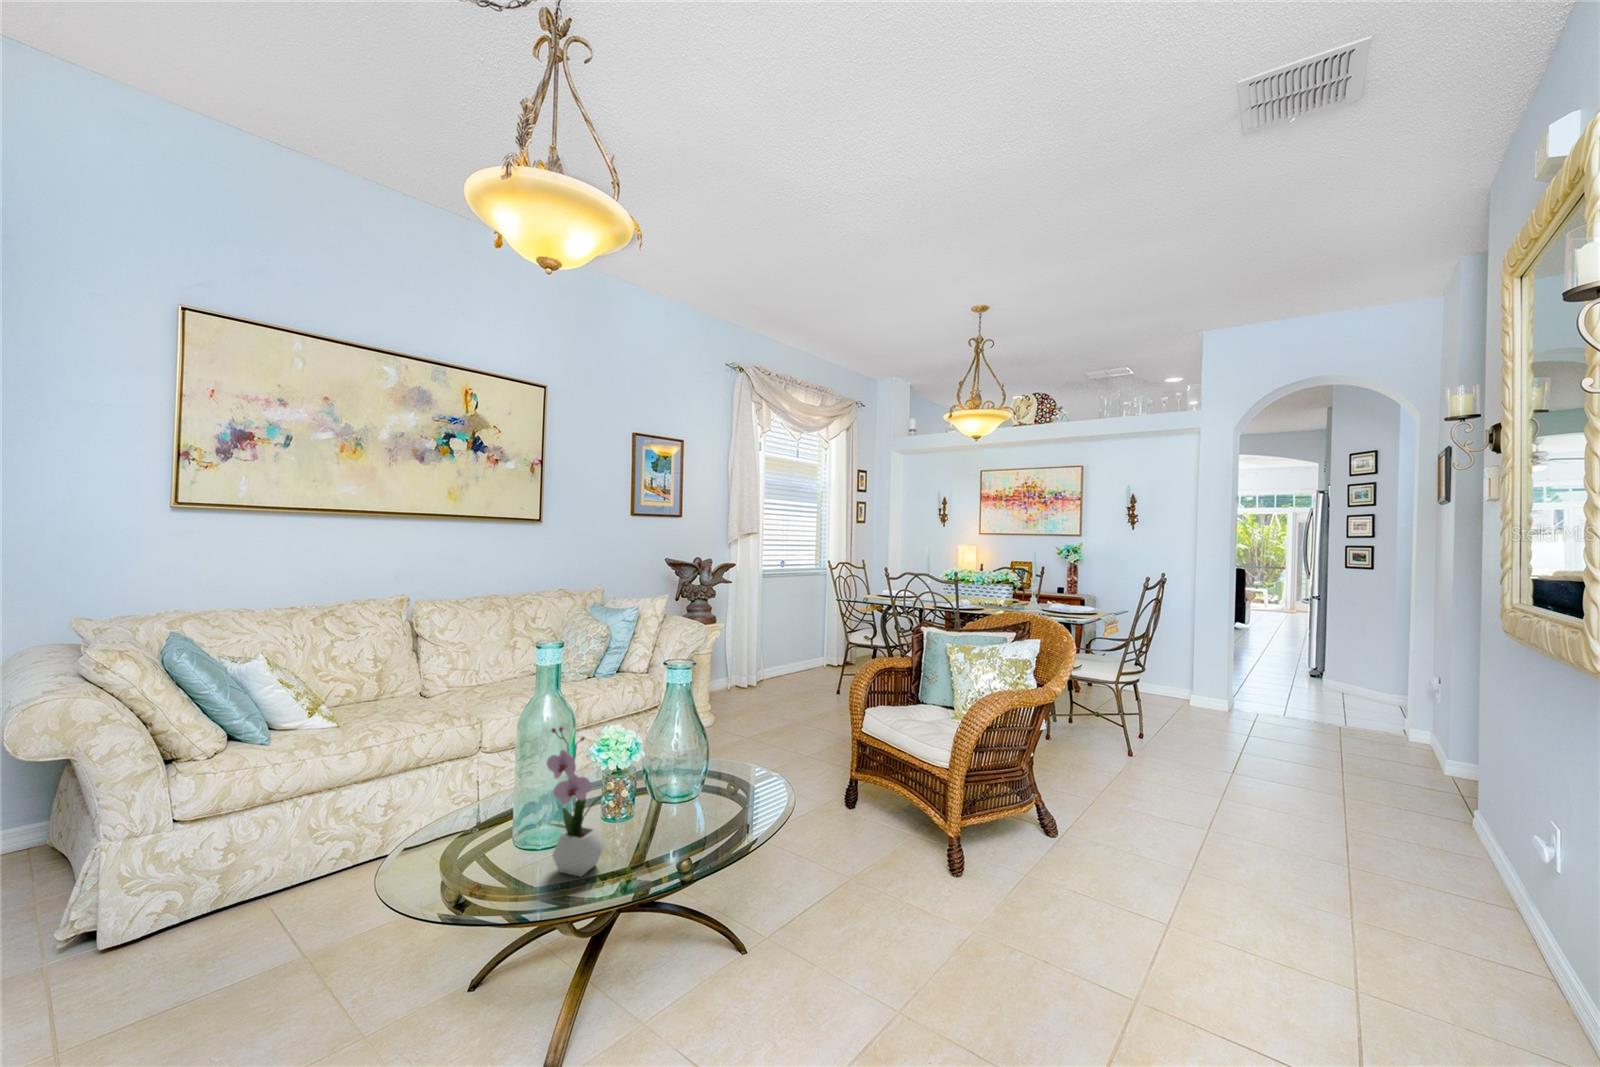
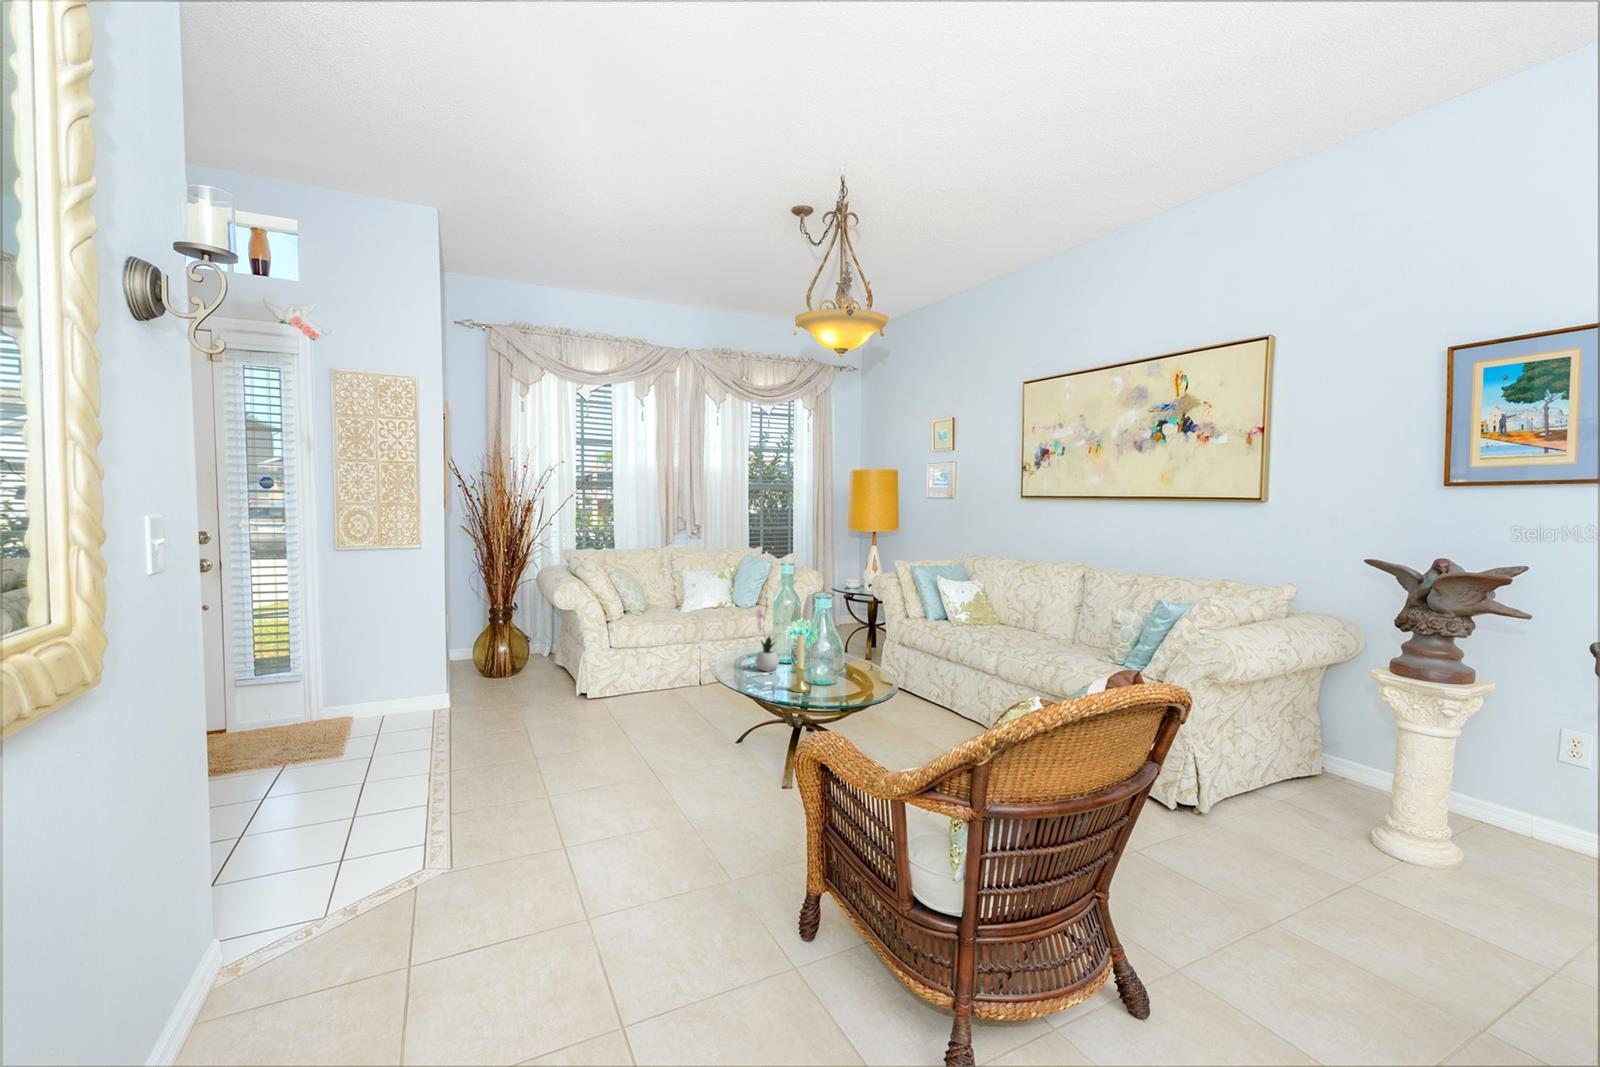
candle holder: none [697,732,727,826] -> present [790,634,810,692]

